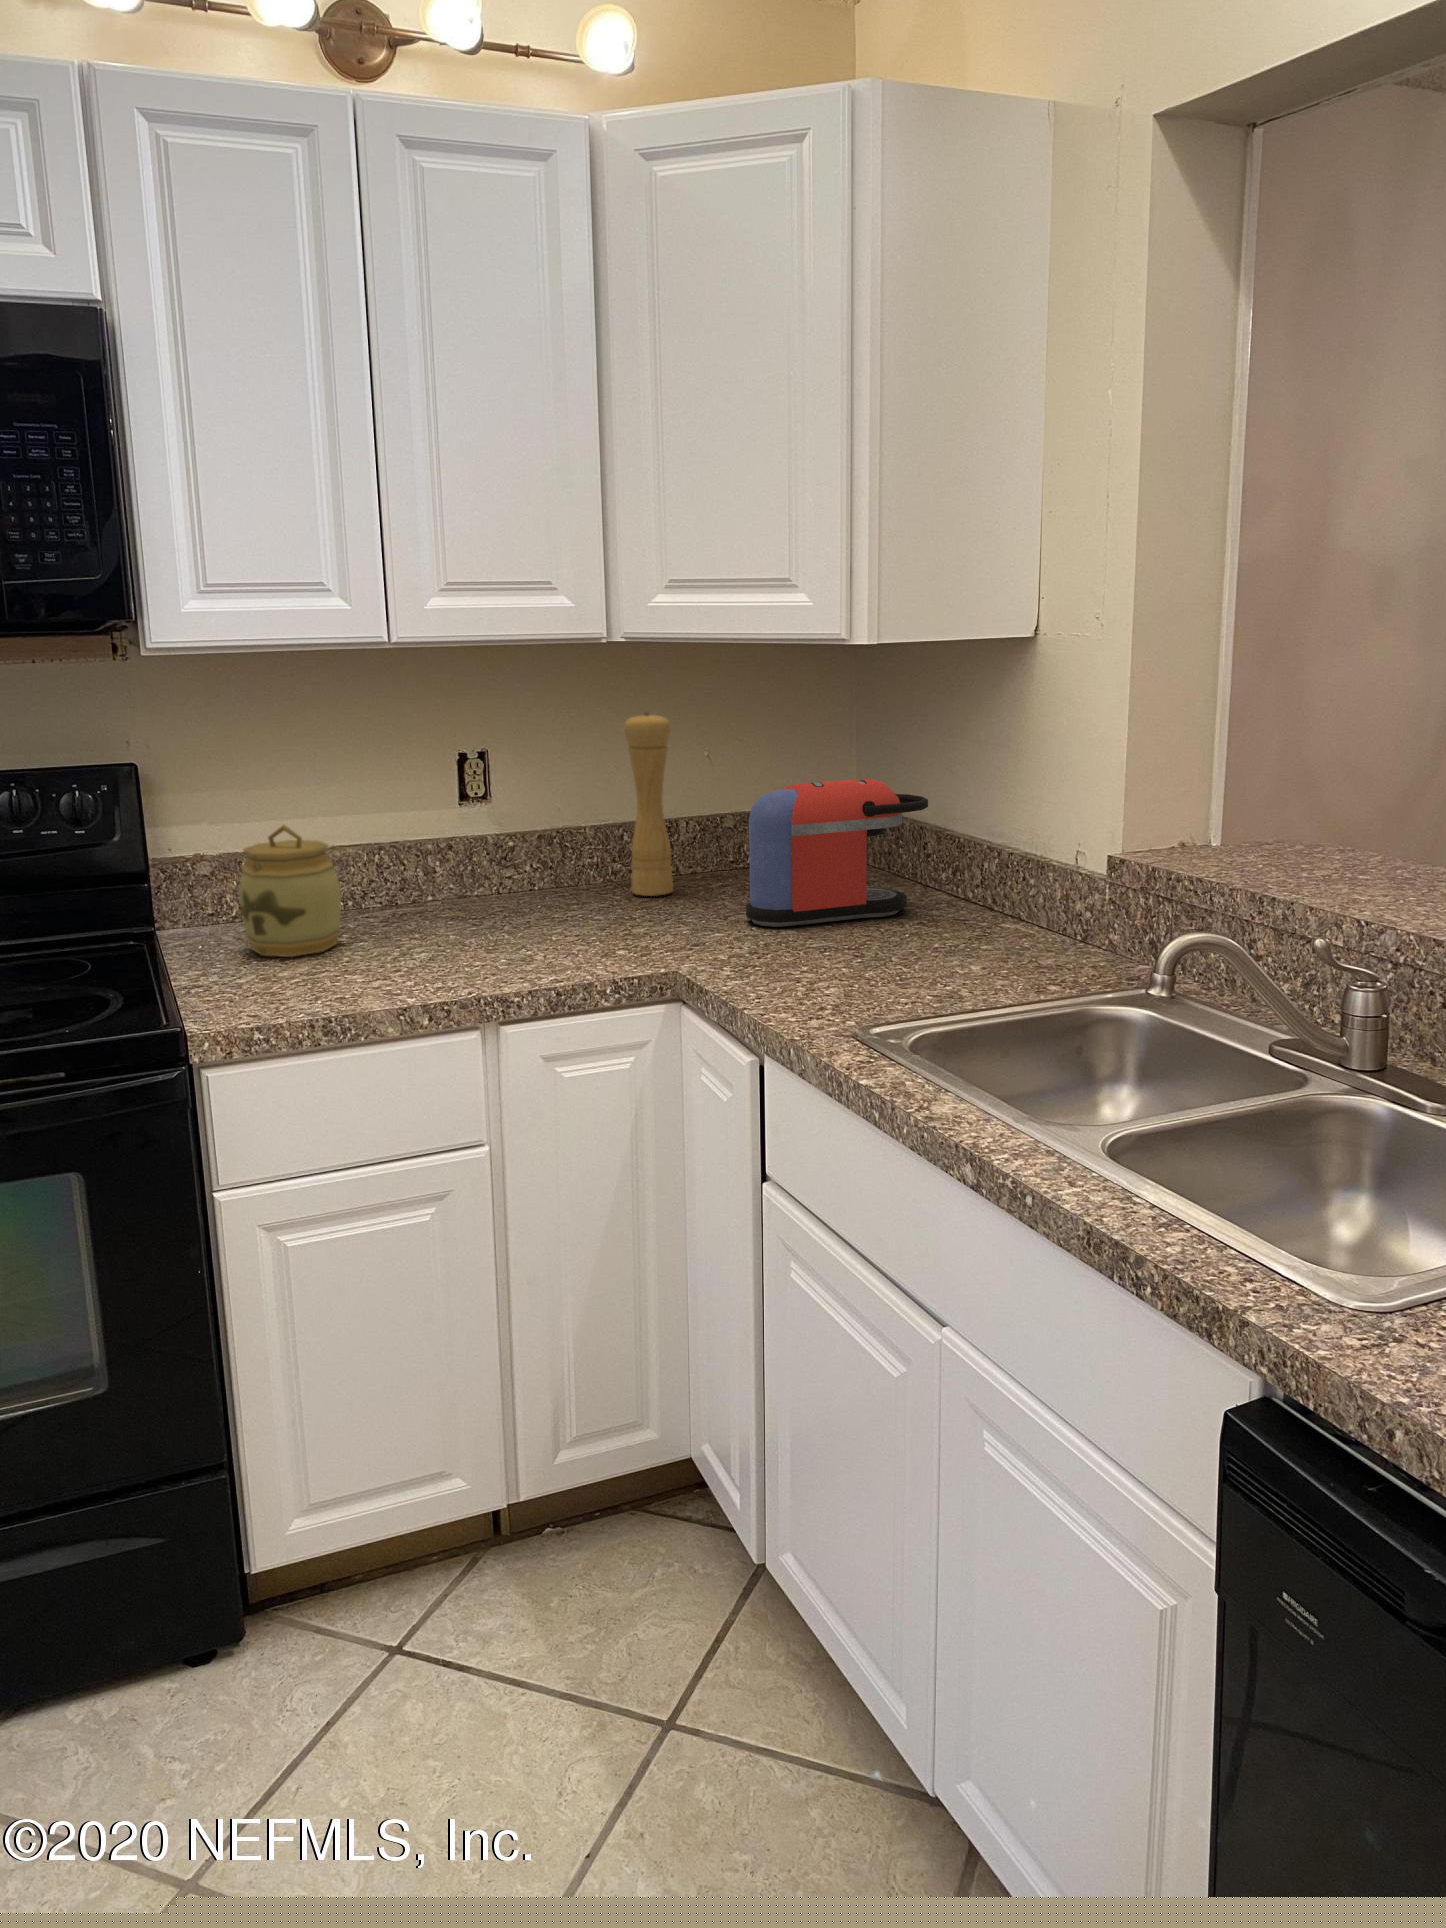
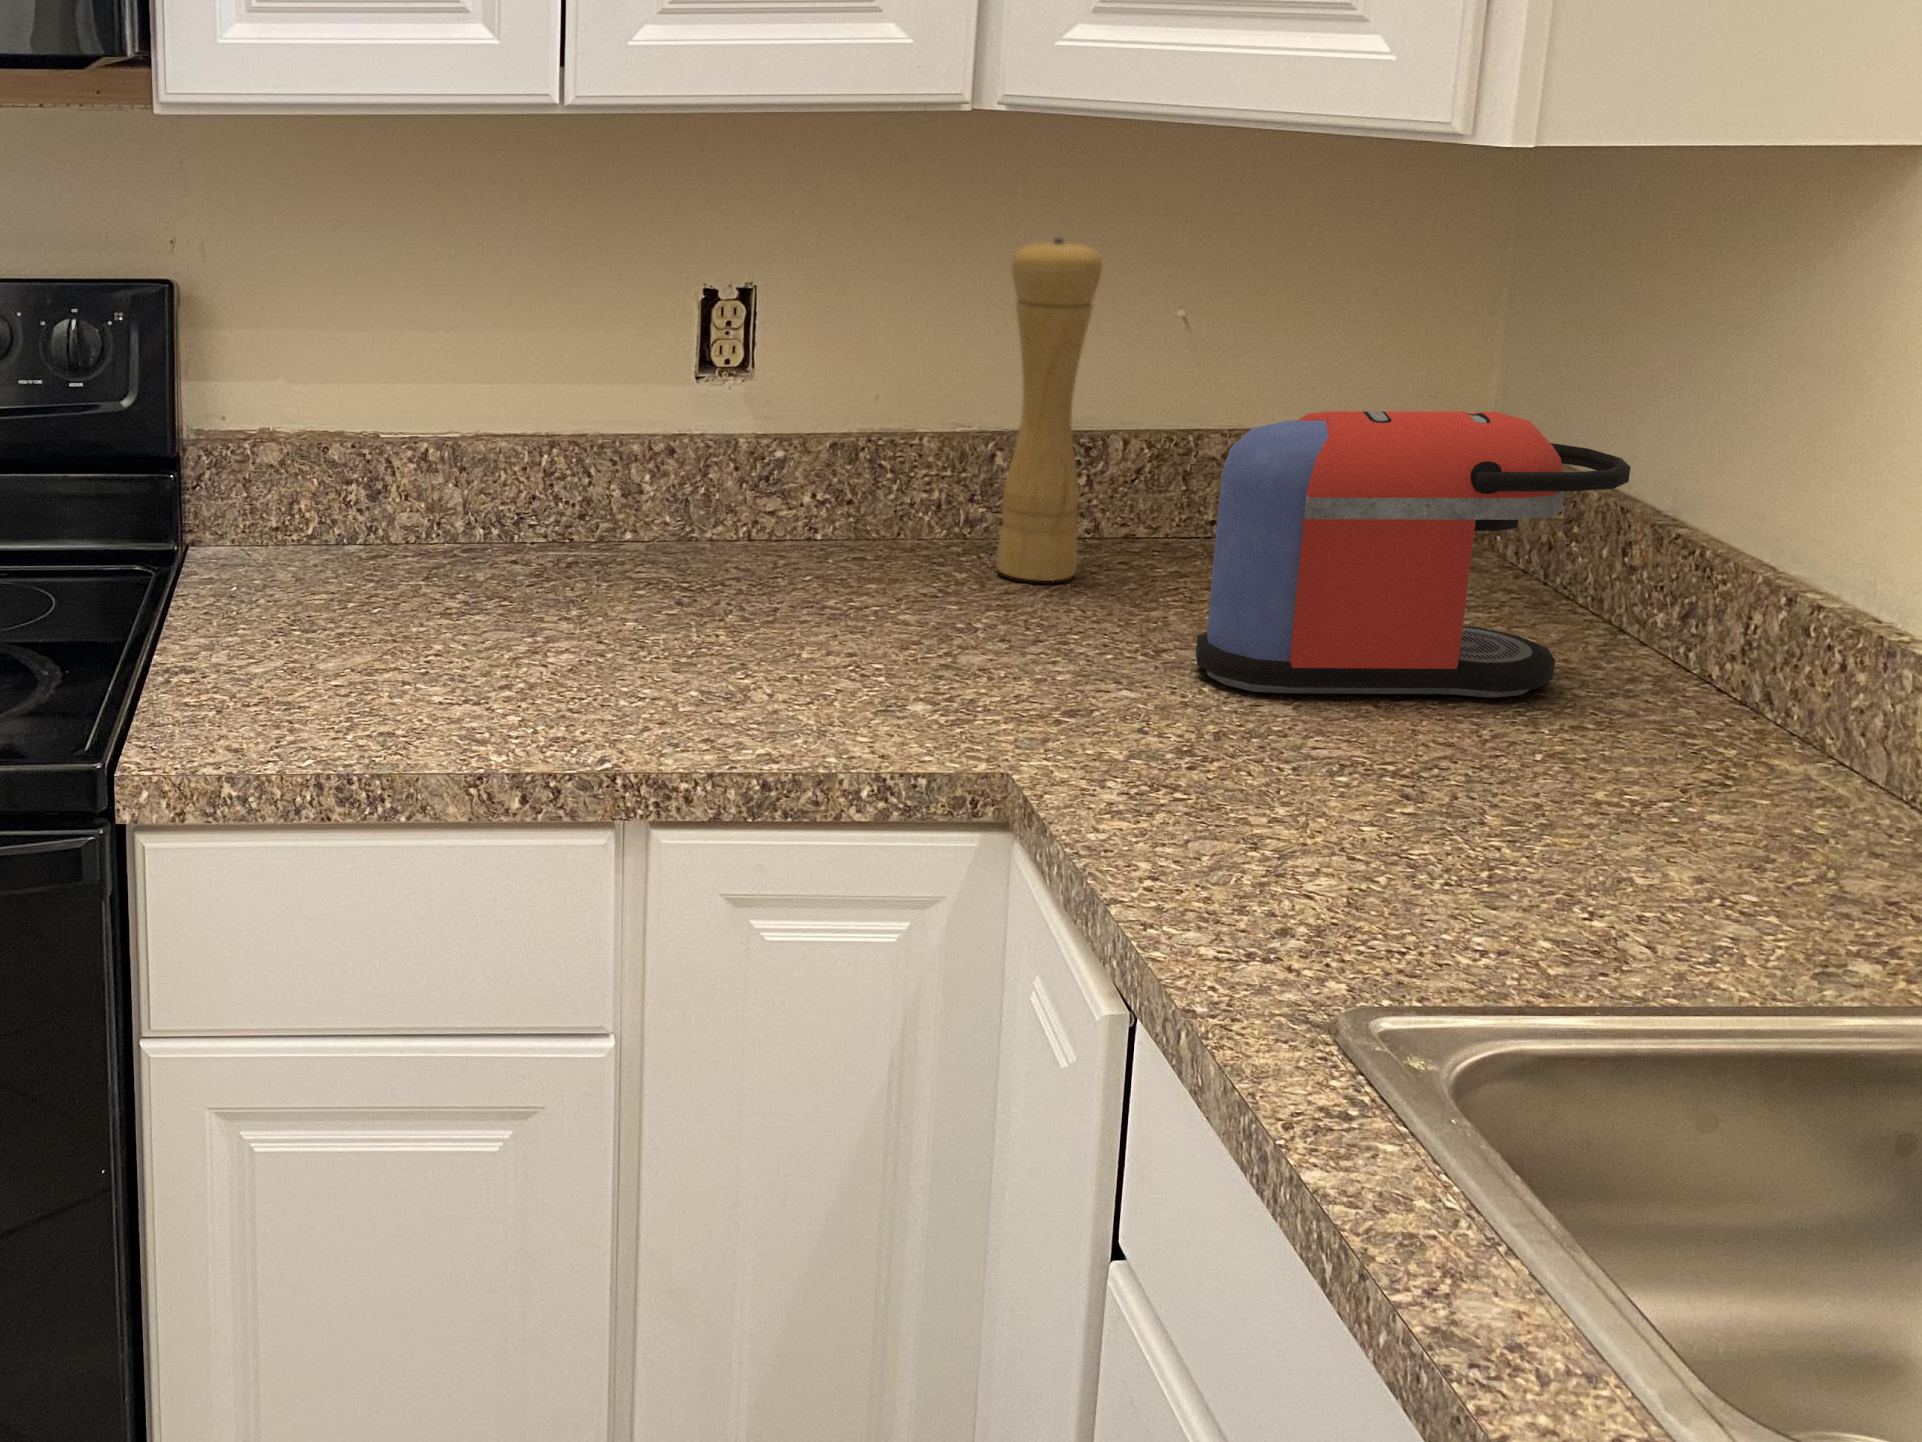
jar: present [238,825,341,957] -> none [288,403,452,631]

